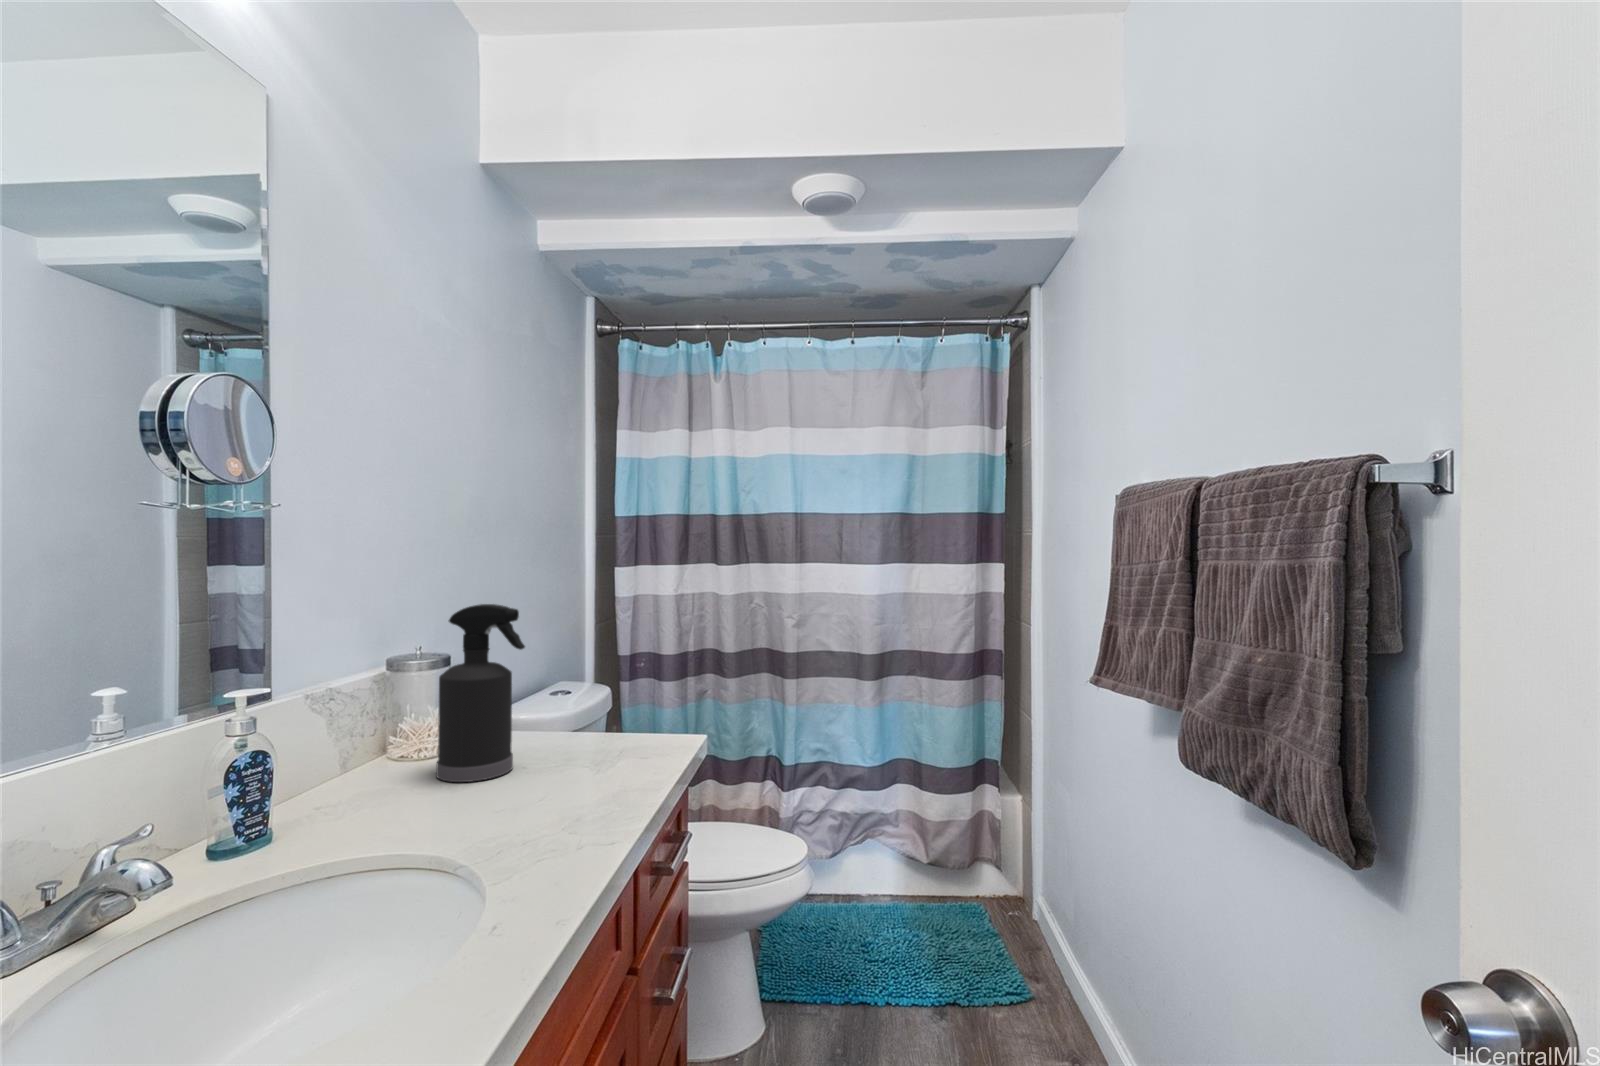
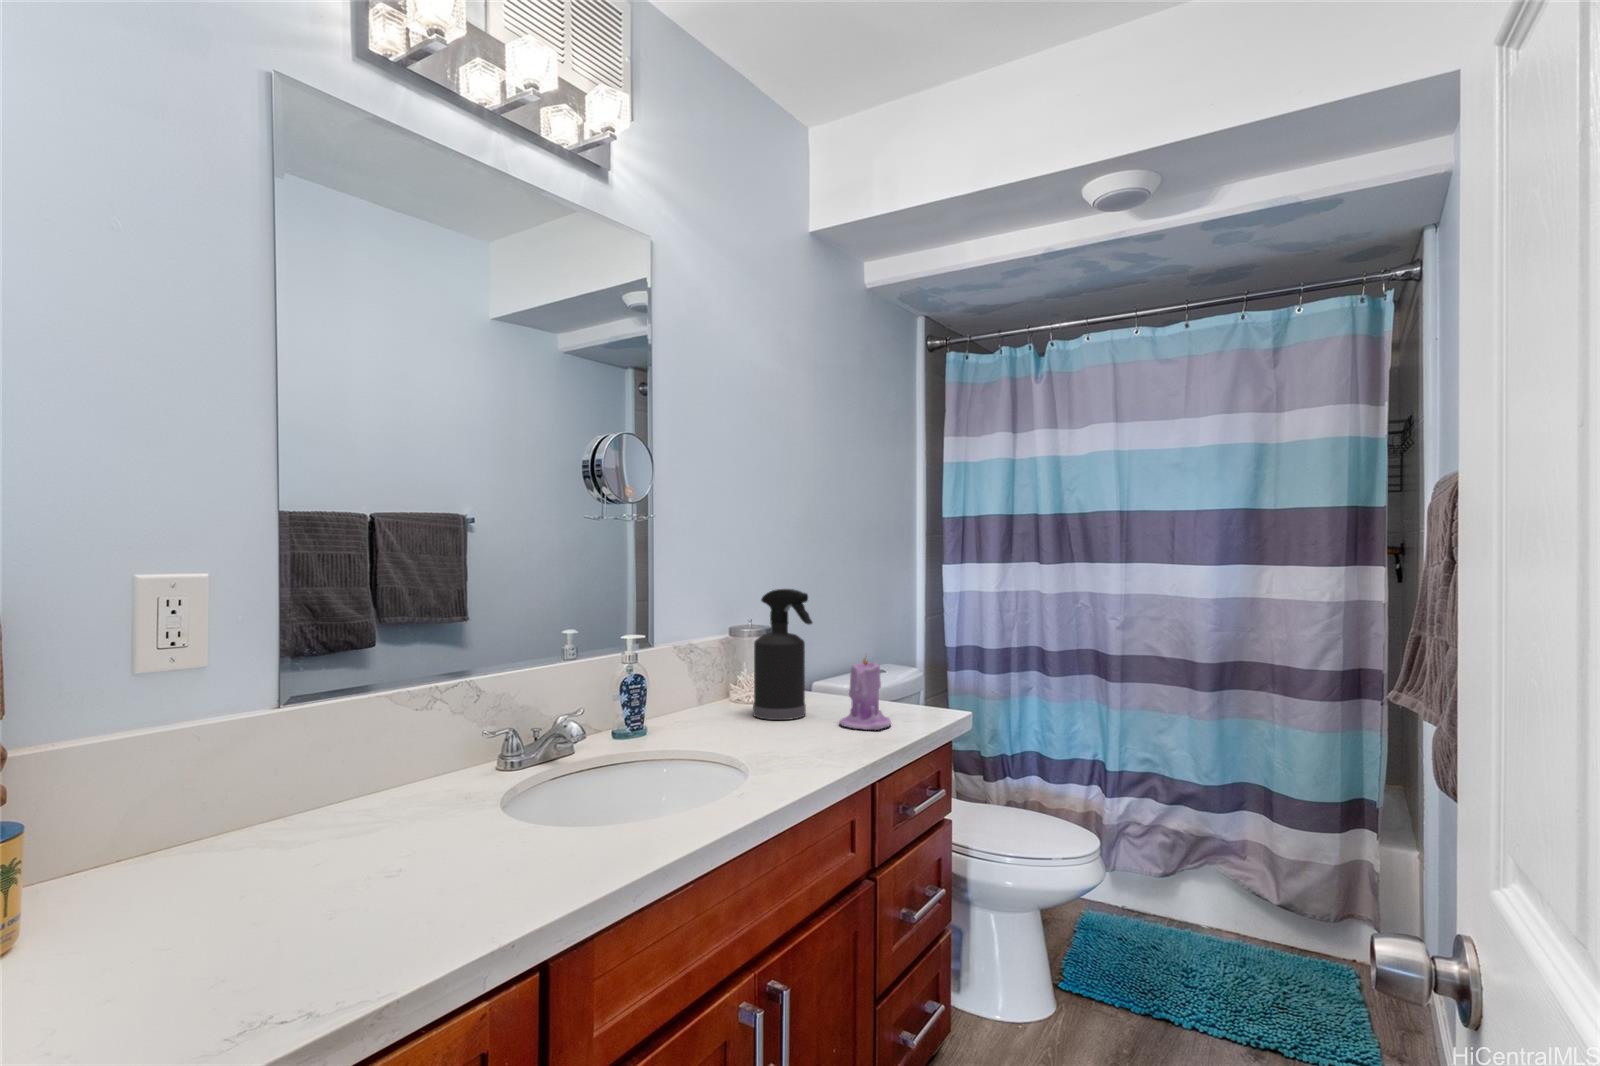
candle: none [566,681,633,778] -> present [839,656,891,730]

